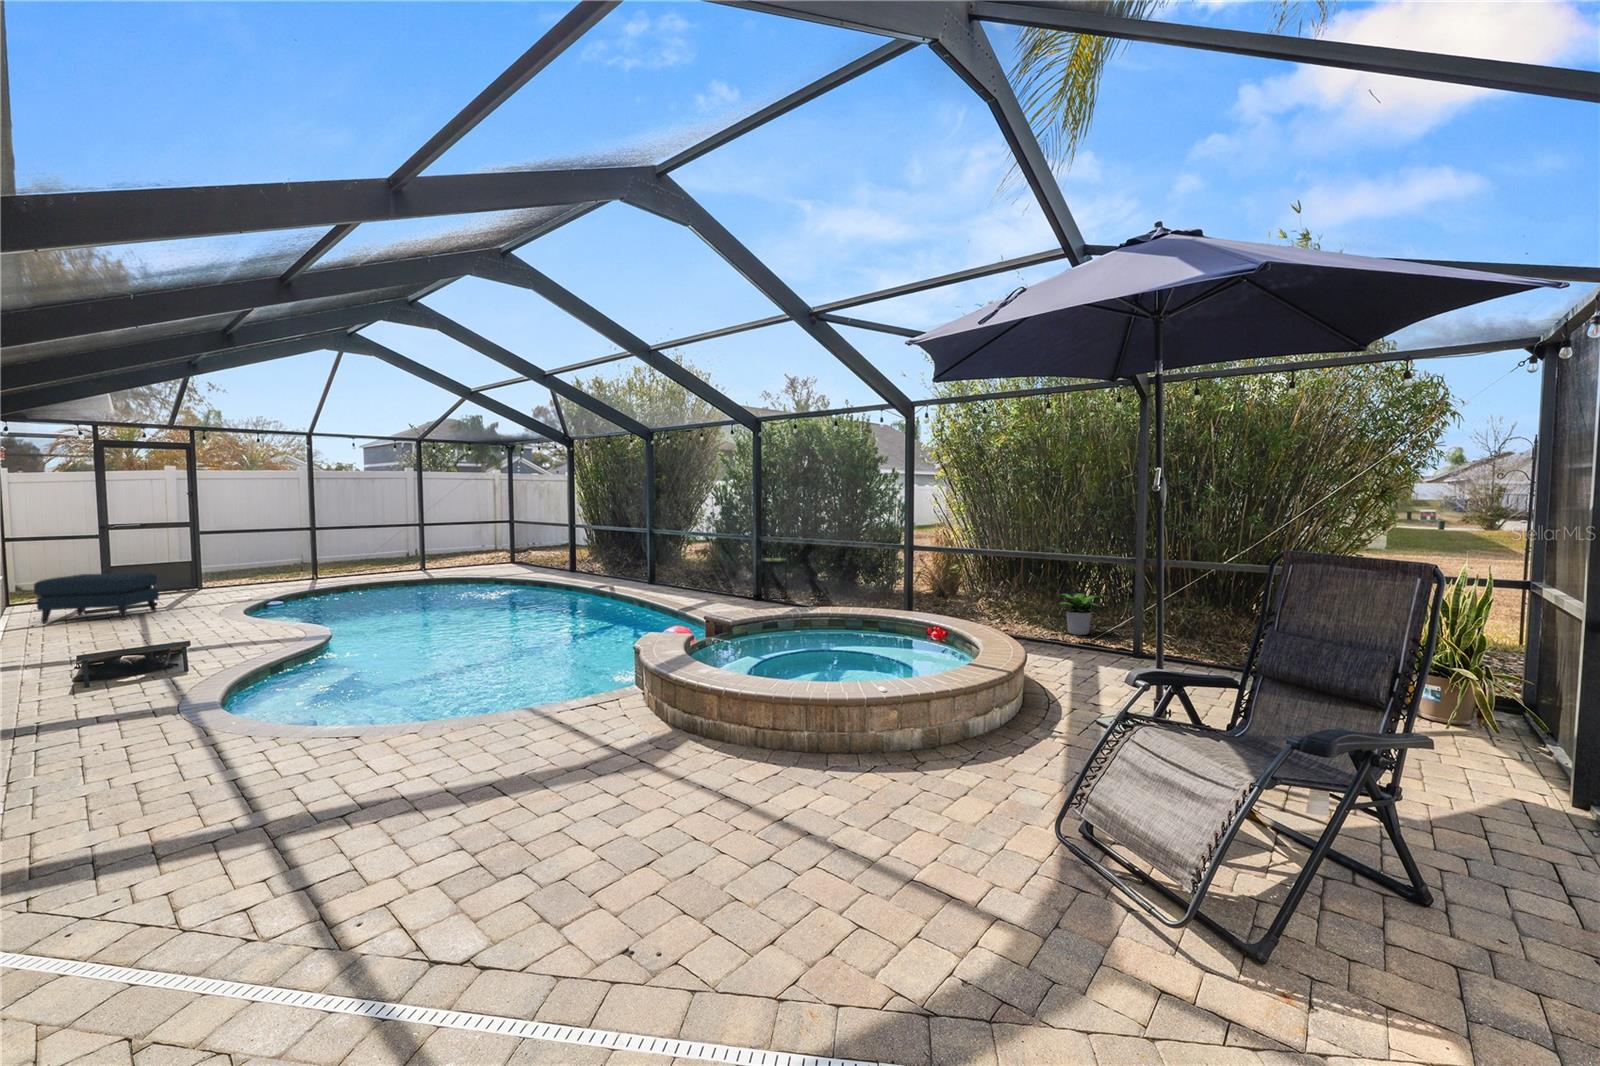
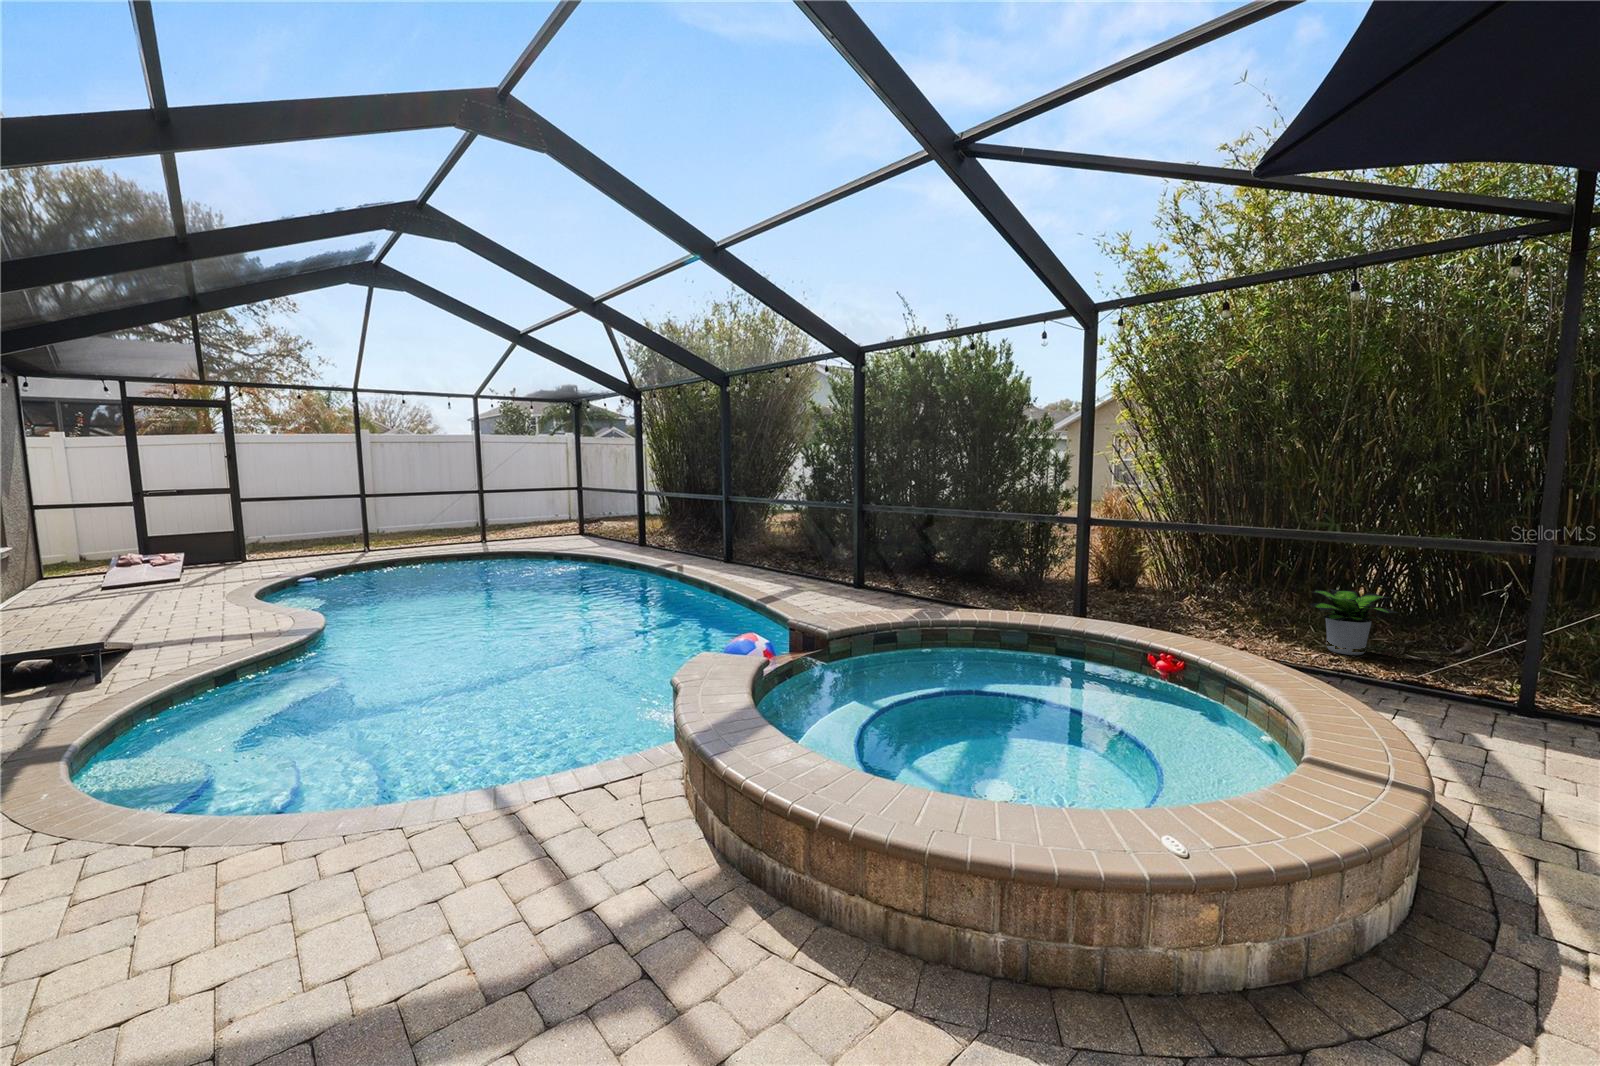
side table: present [758,558,787,600] -> none [855,532,892,586]
ottoman: present [34,573,159,623] -> none [25,545,173,602]

